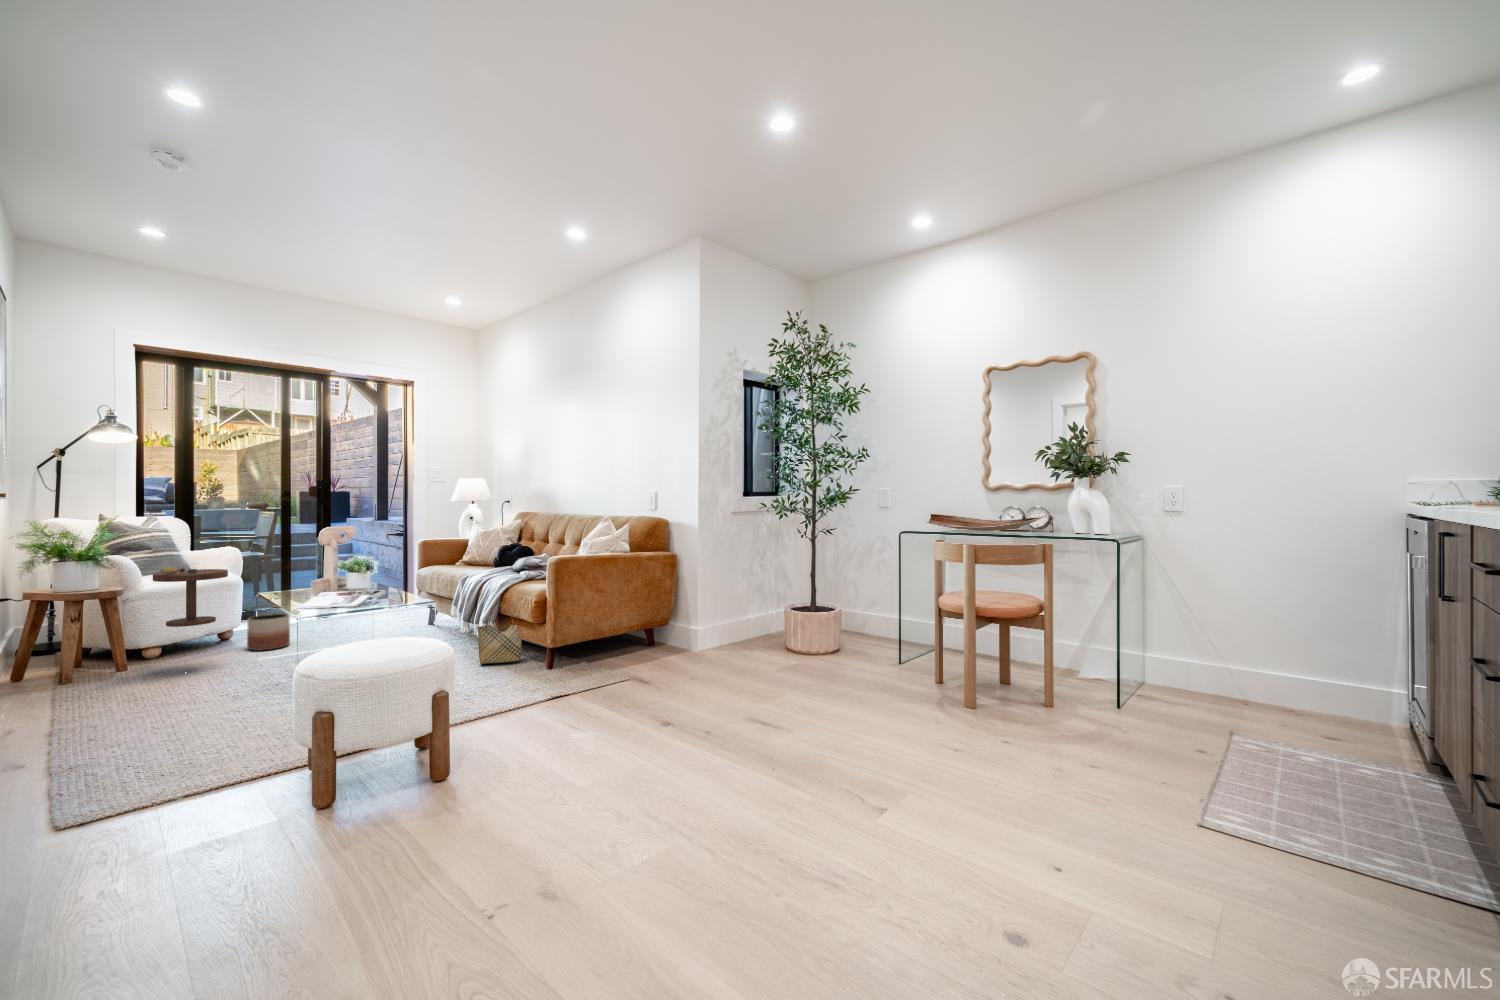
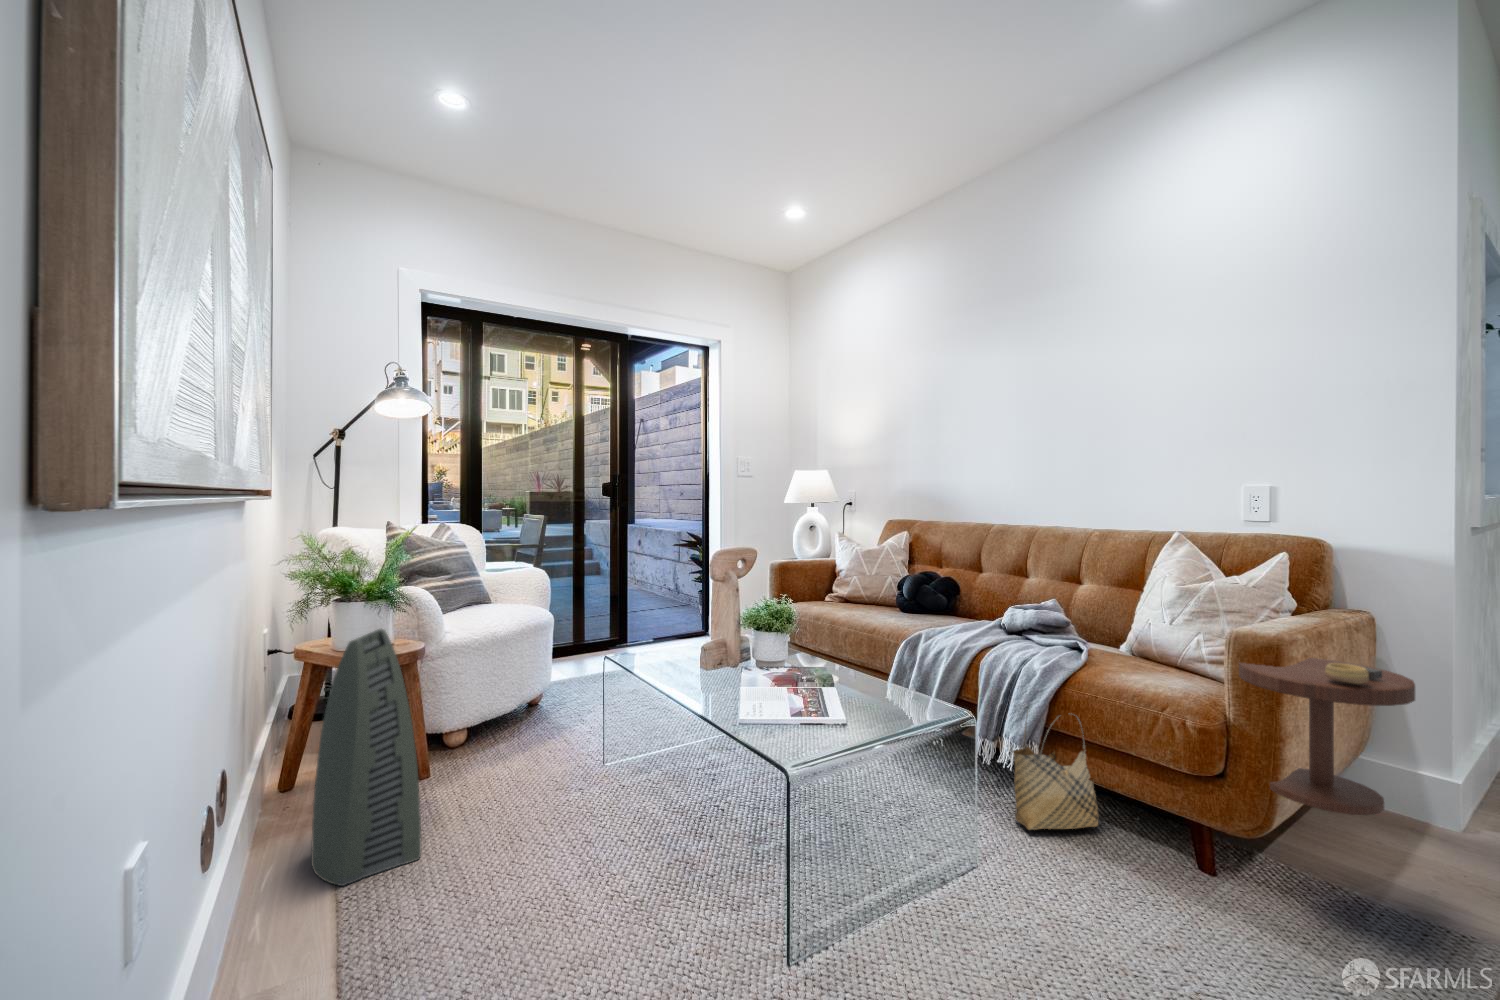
side table: present [153,567,228,627] -> present [1239,658,1415,815]
air purifier: none [37,574,112,706] -> present [311,629,421,886]
planter: present [247,614,290,651] -> none [576,677,630,739]

